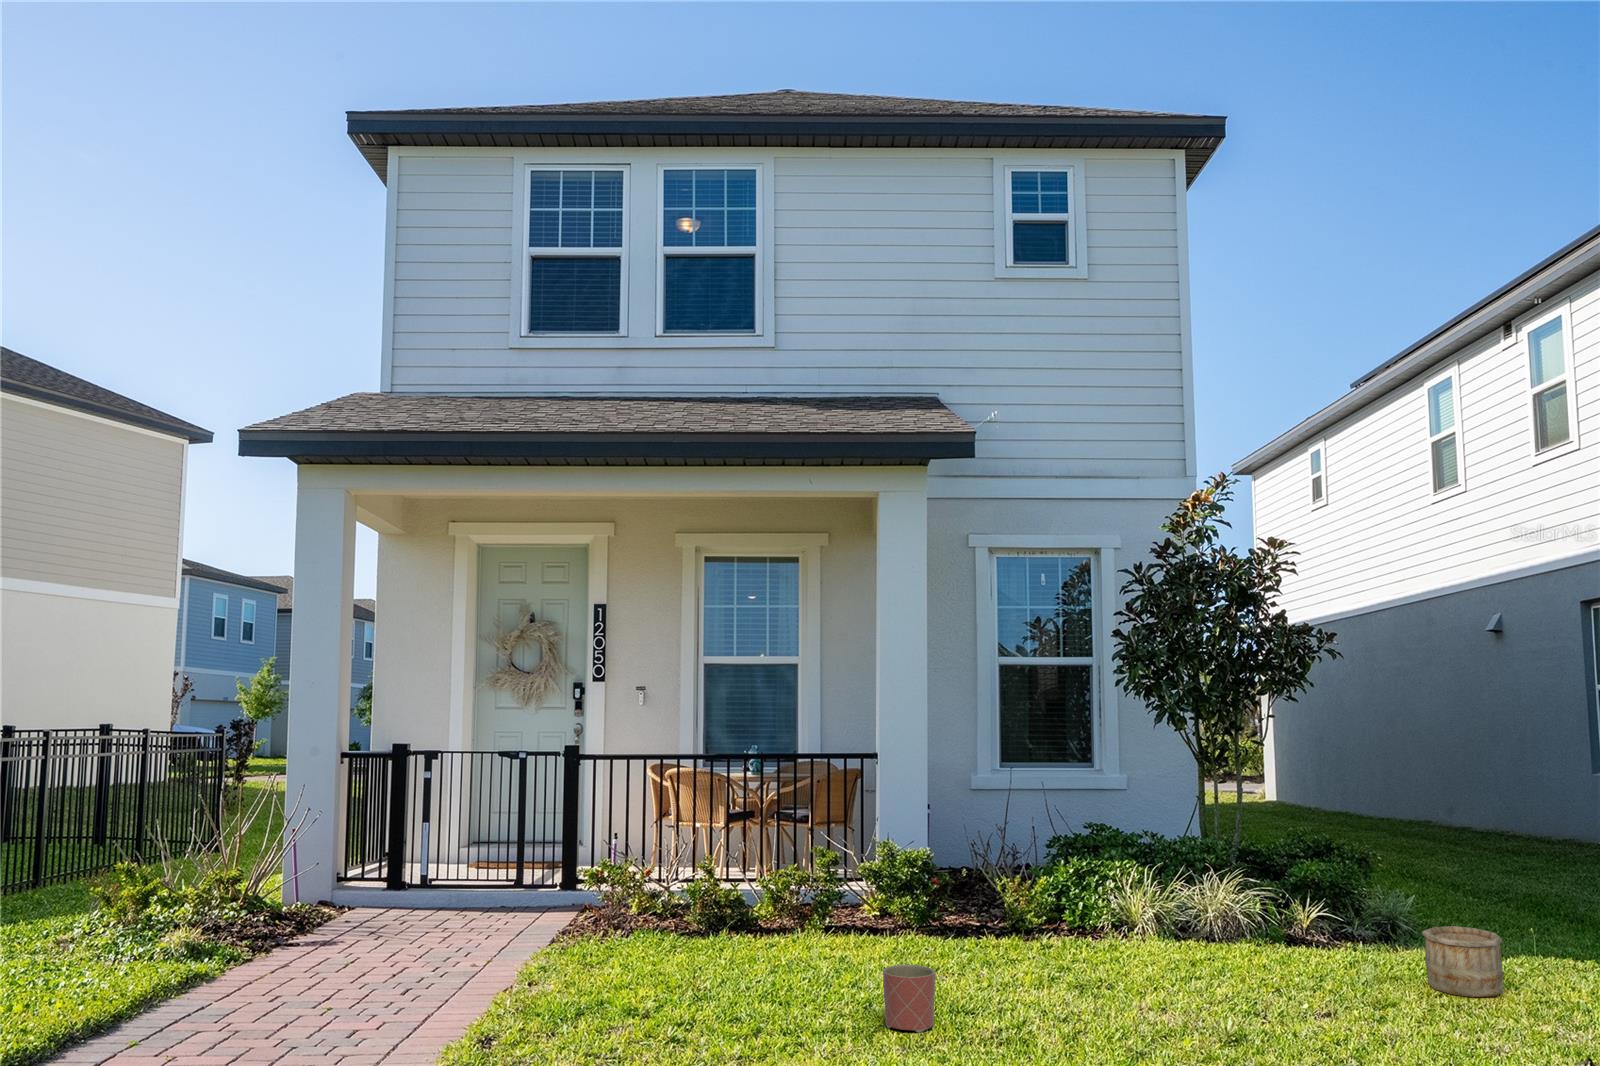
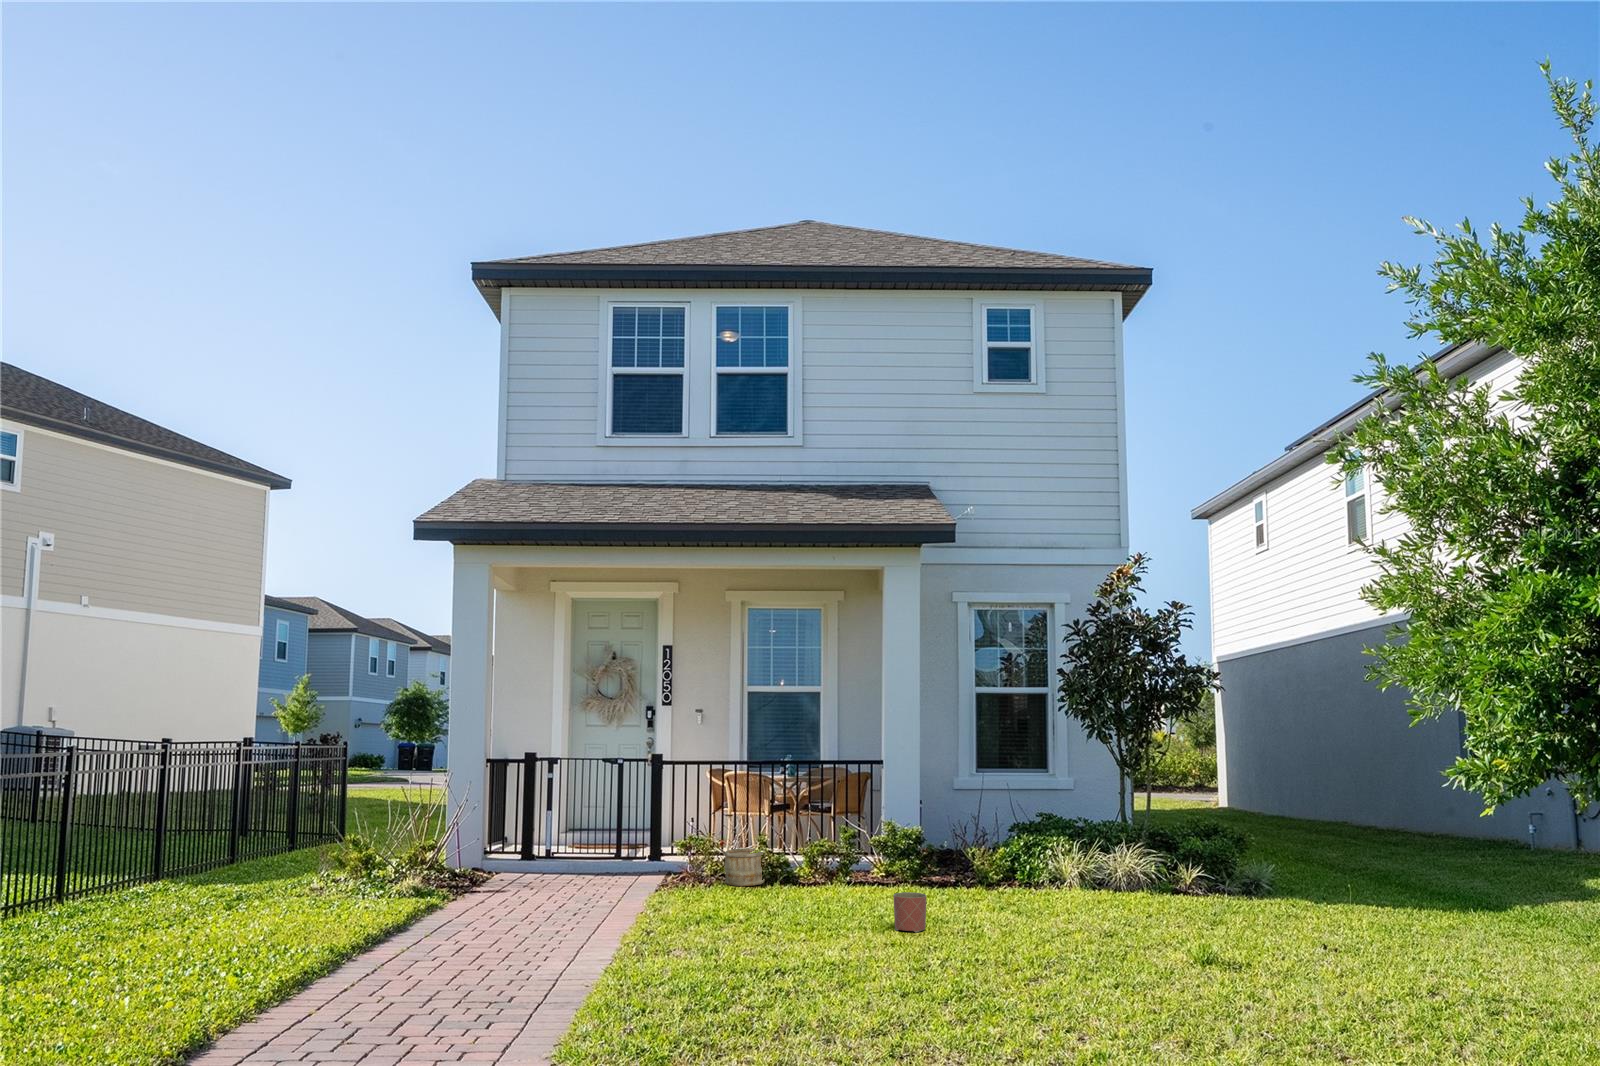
wooden bucket: present [1422,926,1503,997] -> present [724,848,765,886]

